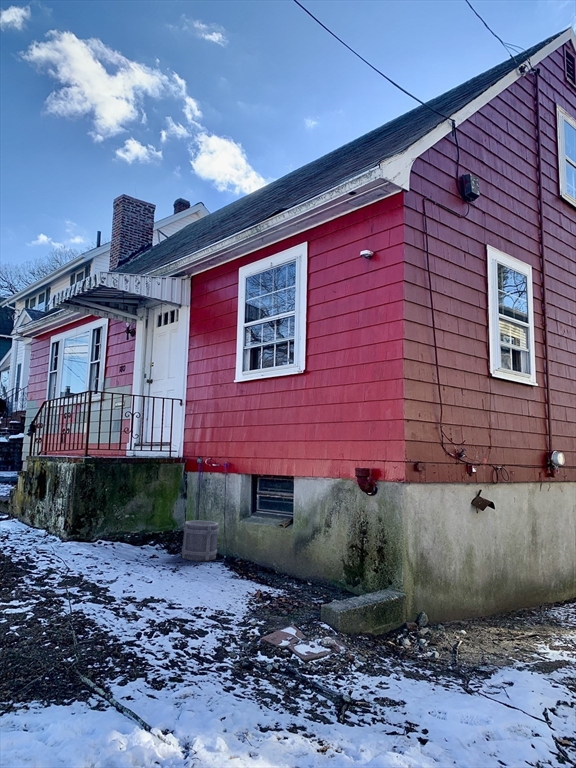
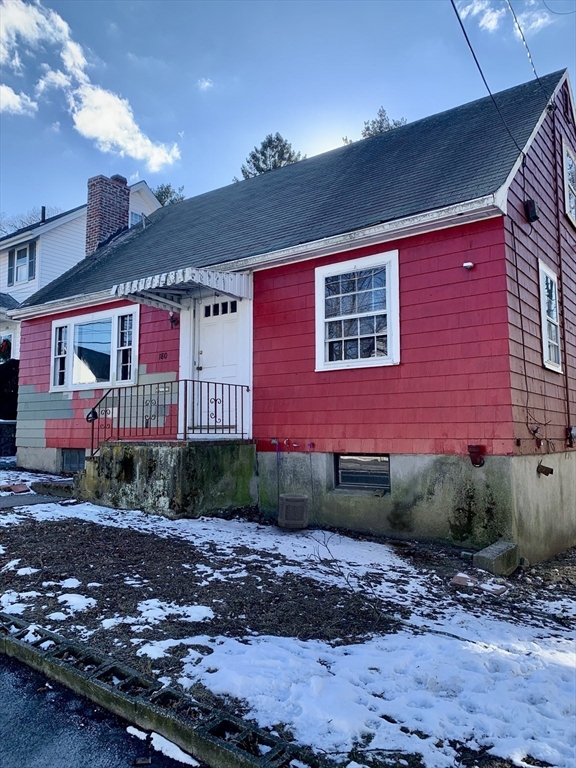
potted tree: none [263,525,307,594] -> present [385,501,414,549]

